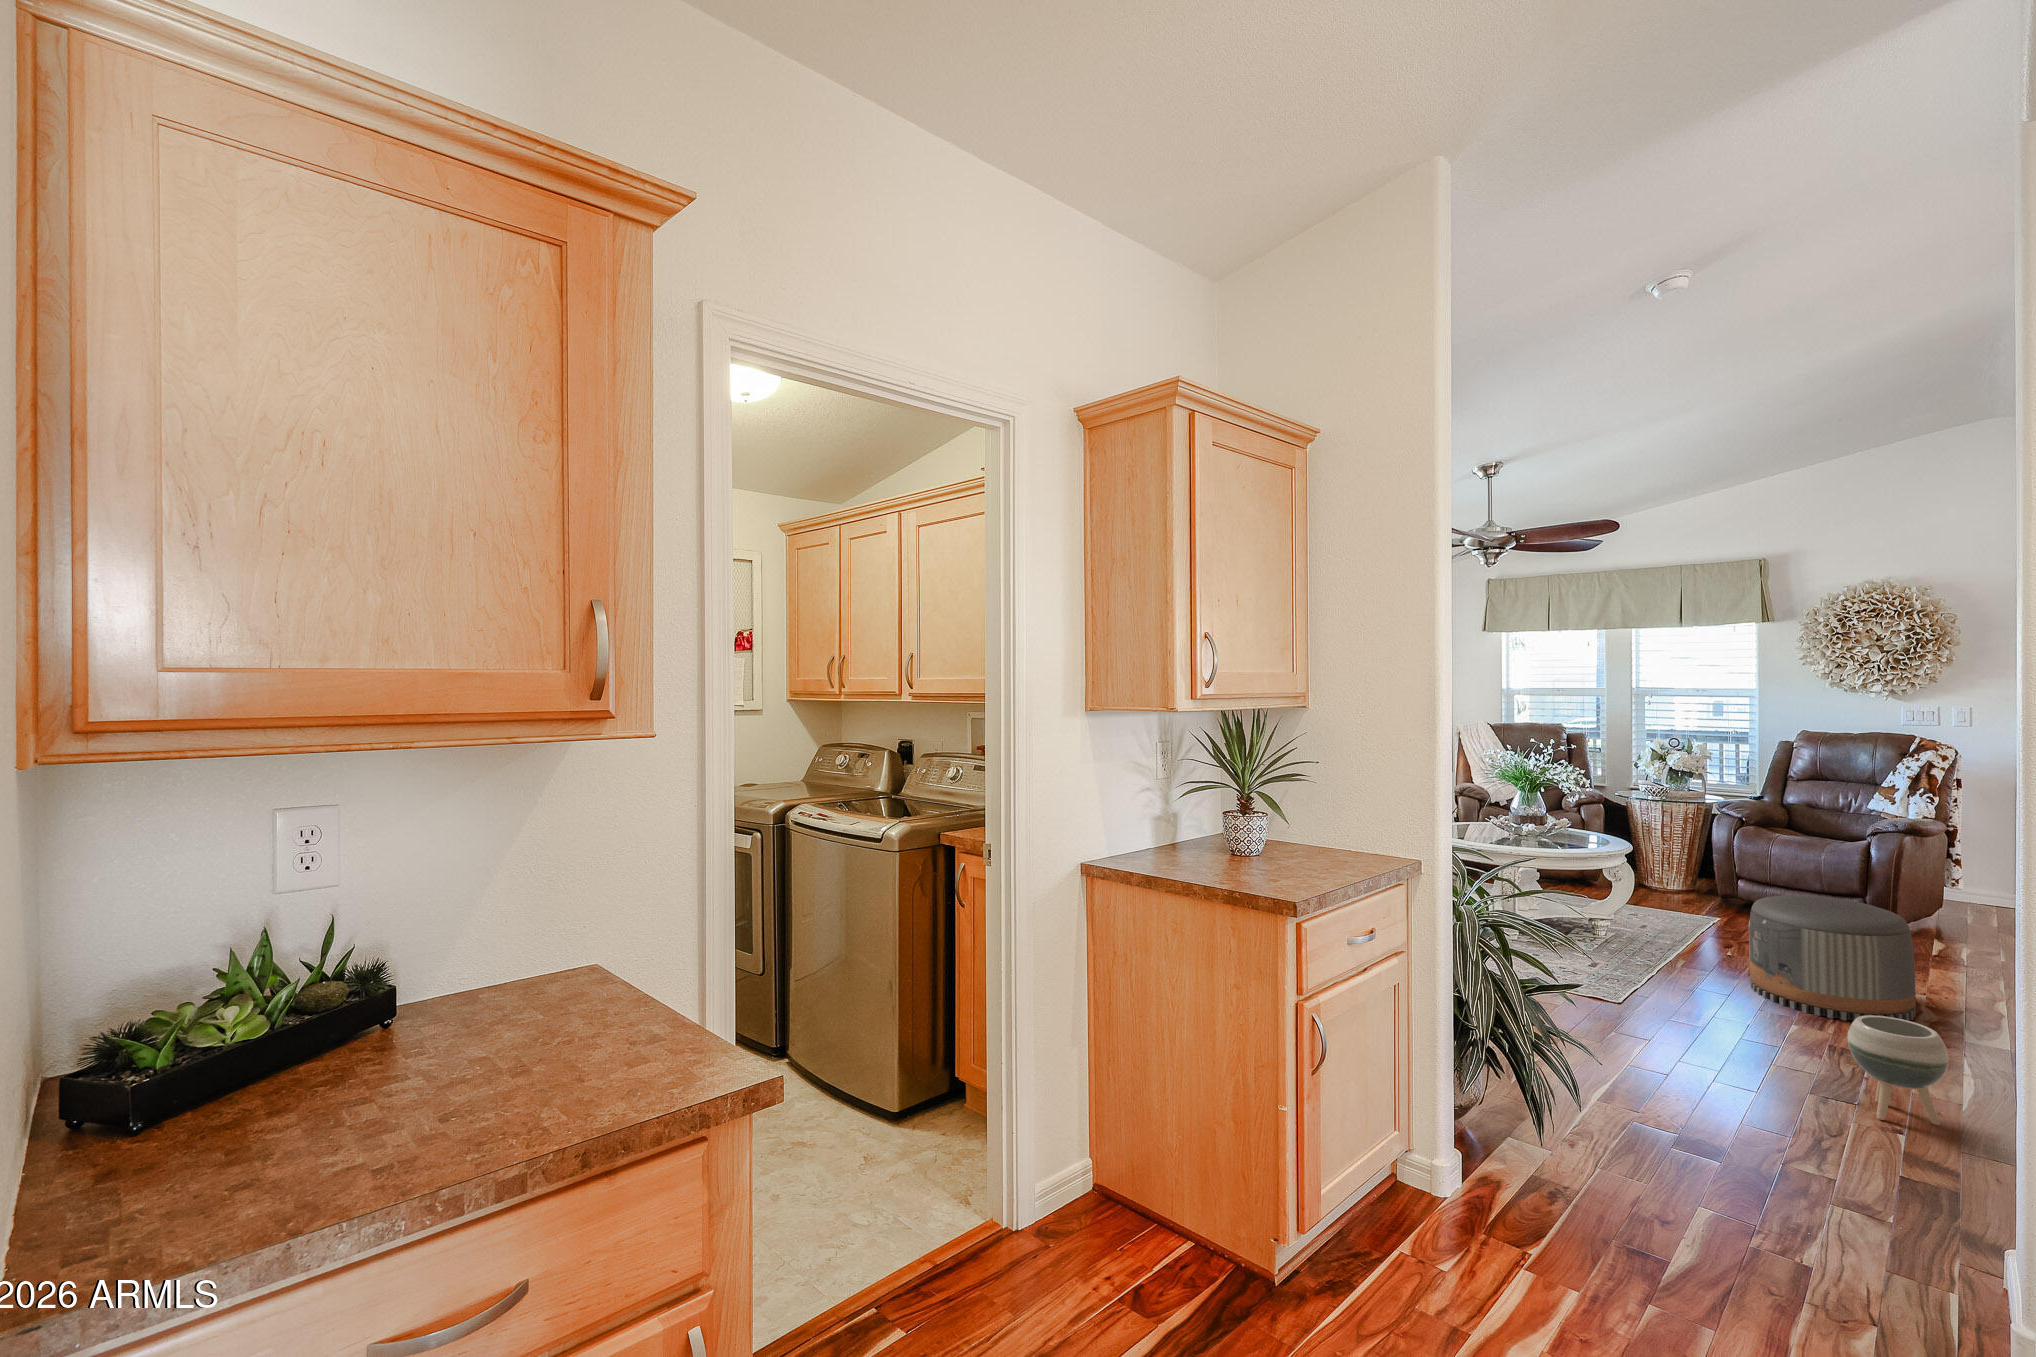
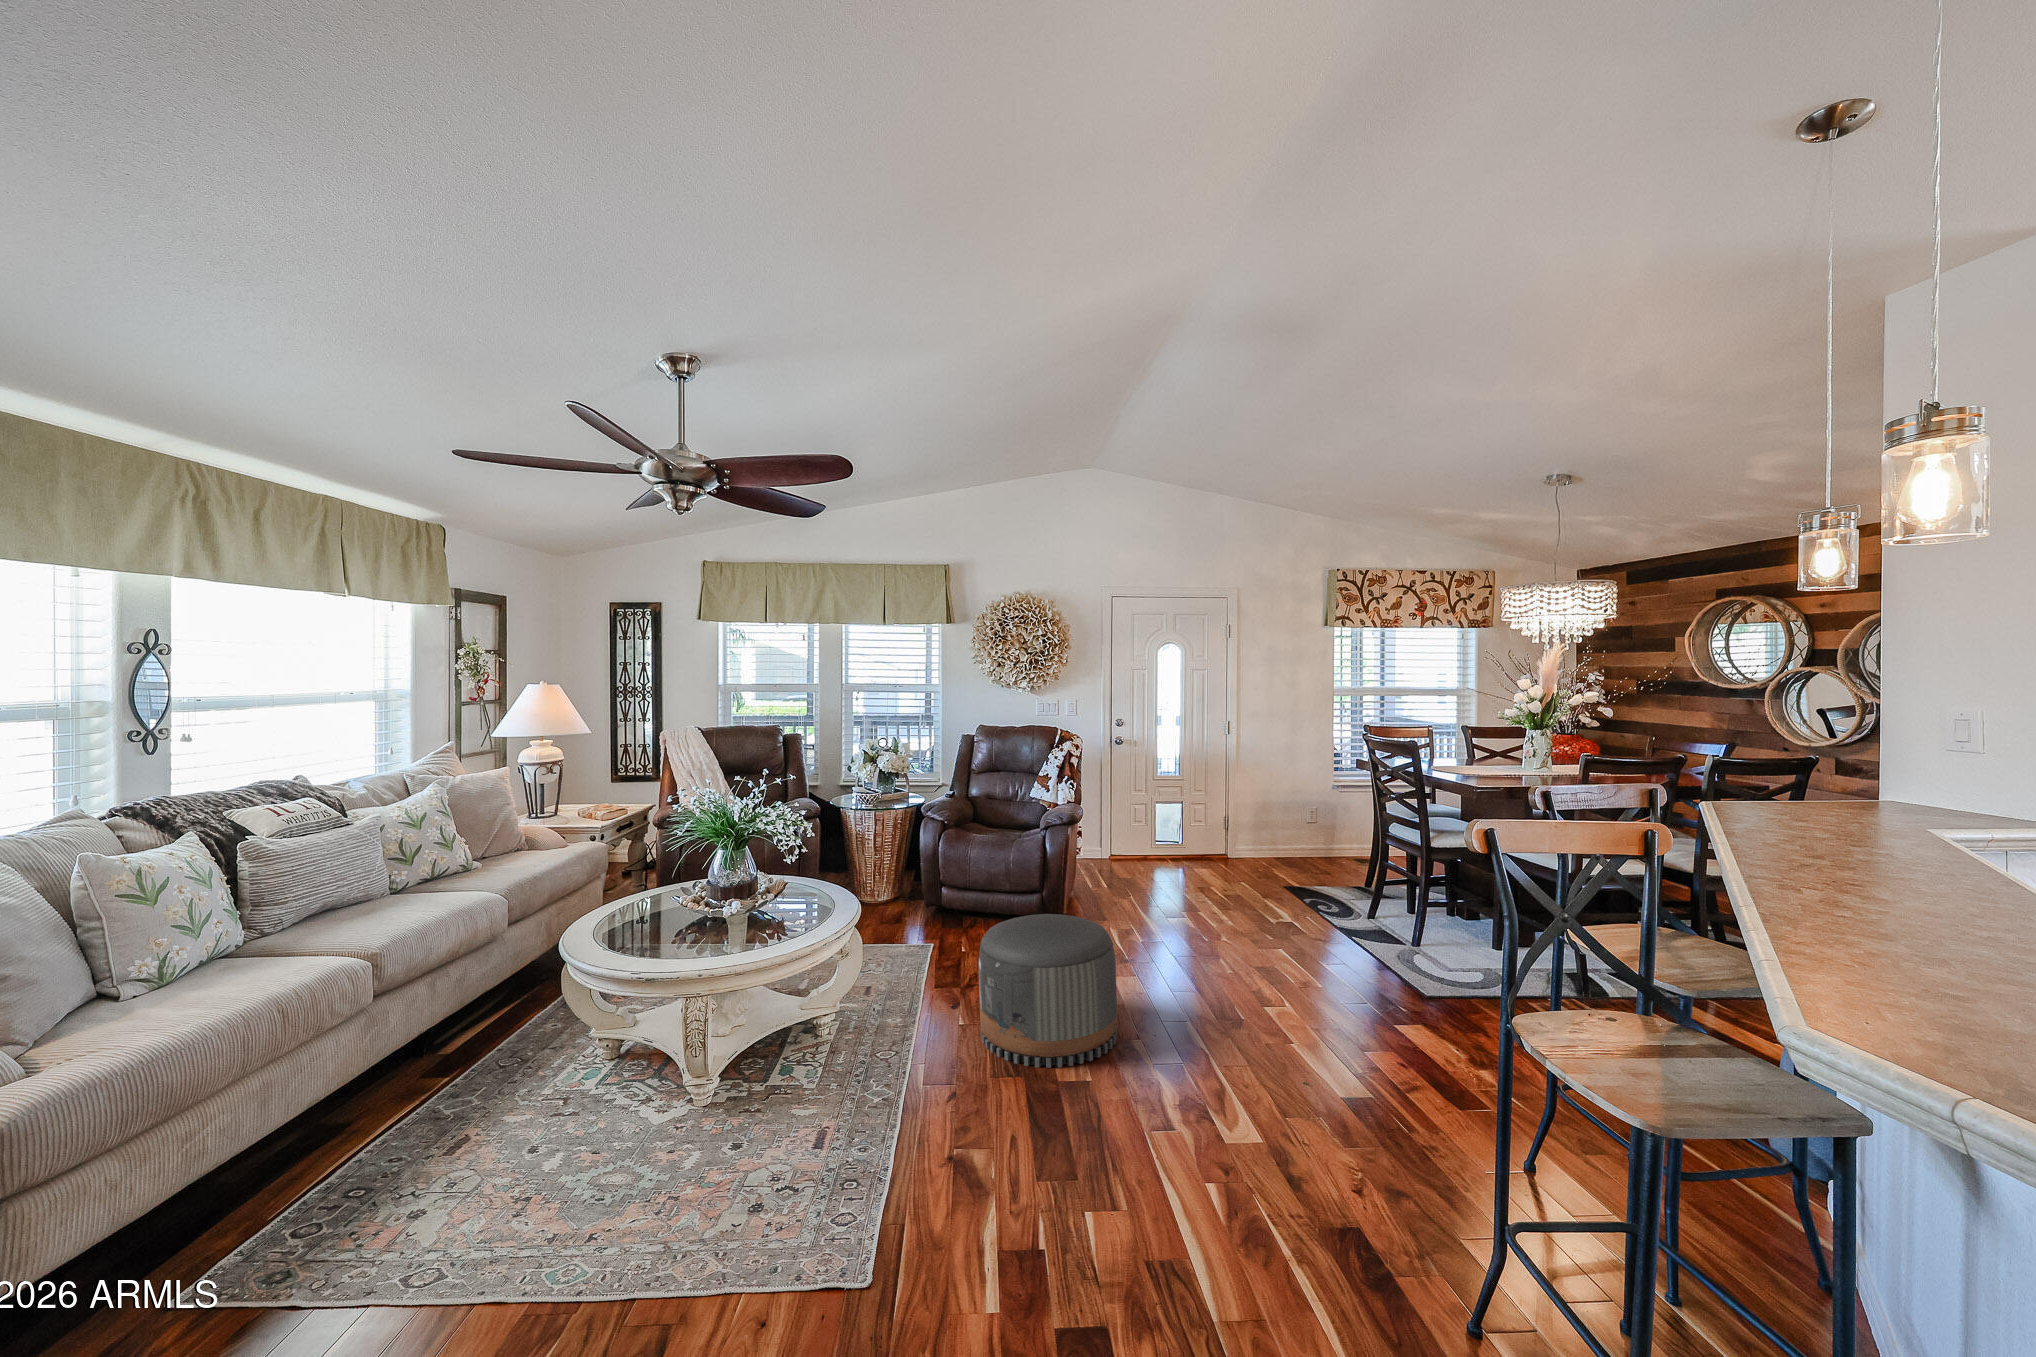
planter: present [1847,1015,1948,1125] -> none [1130,1103,1224,1263]

